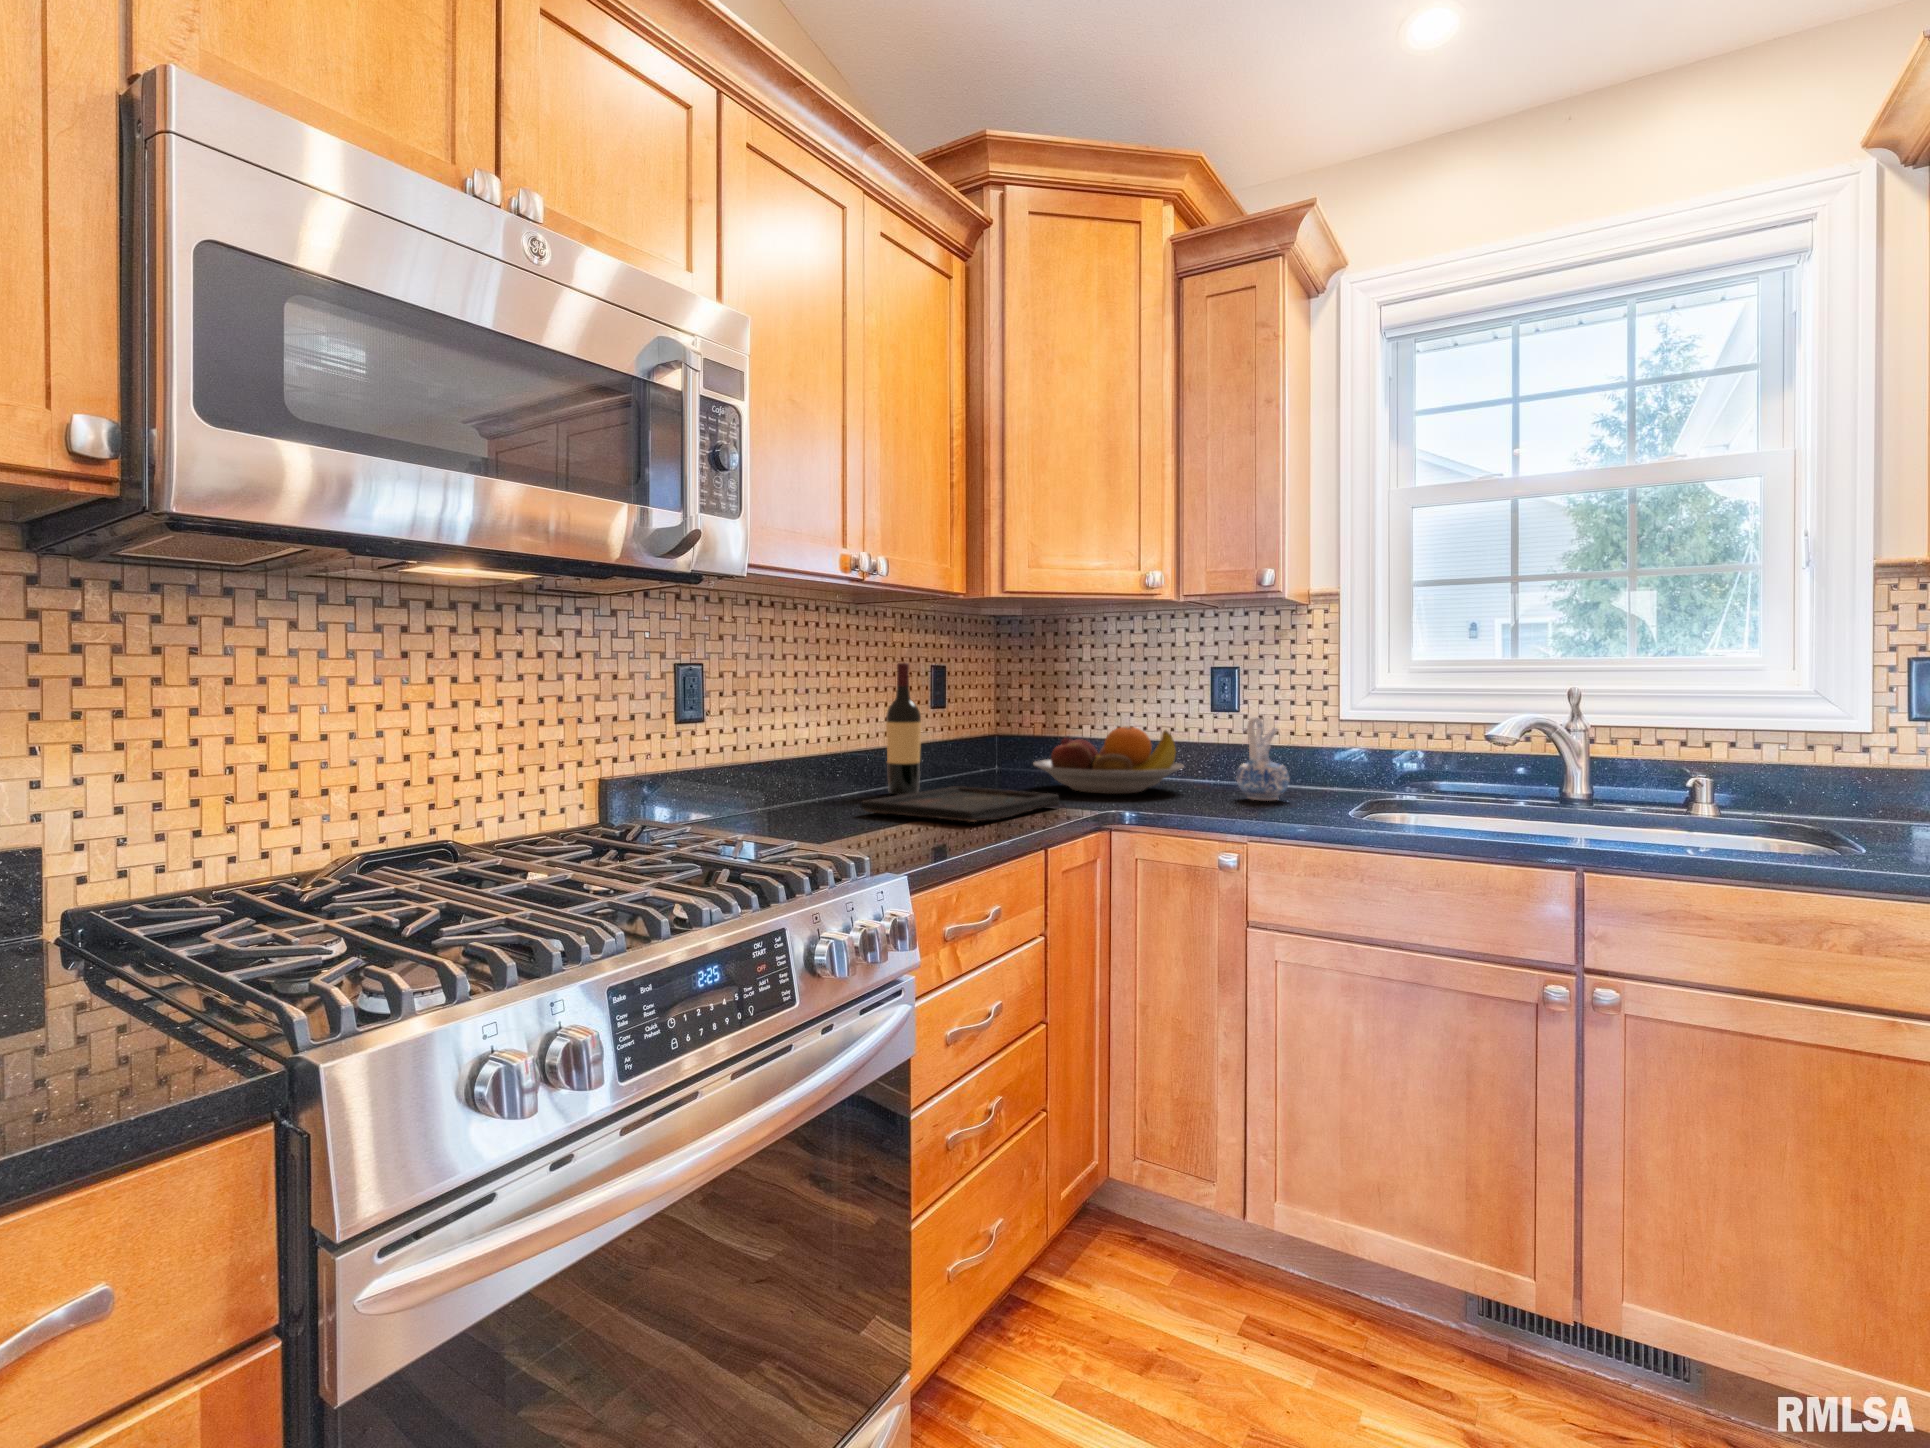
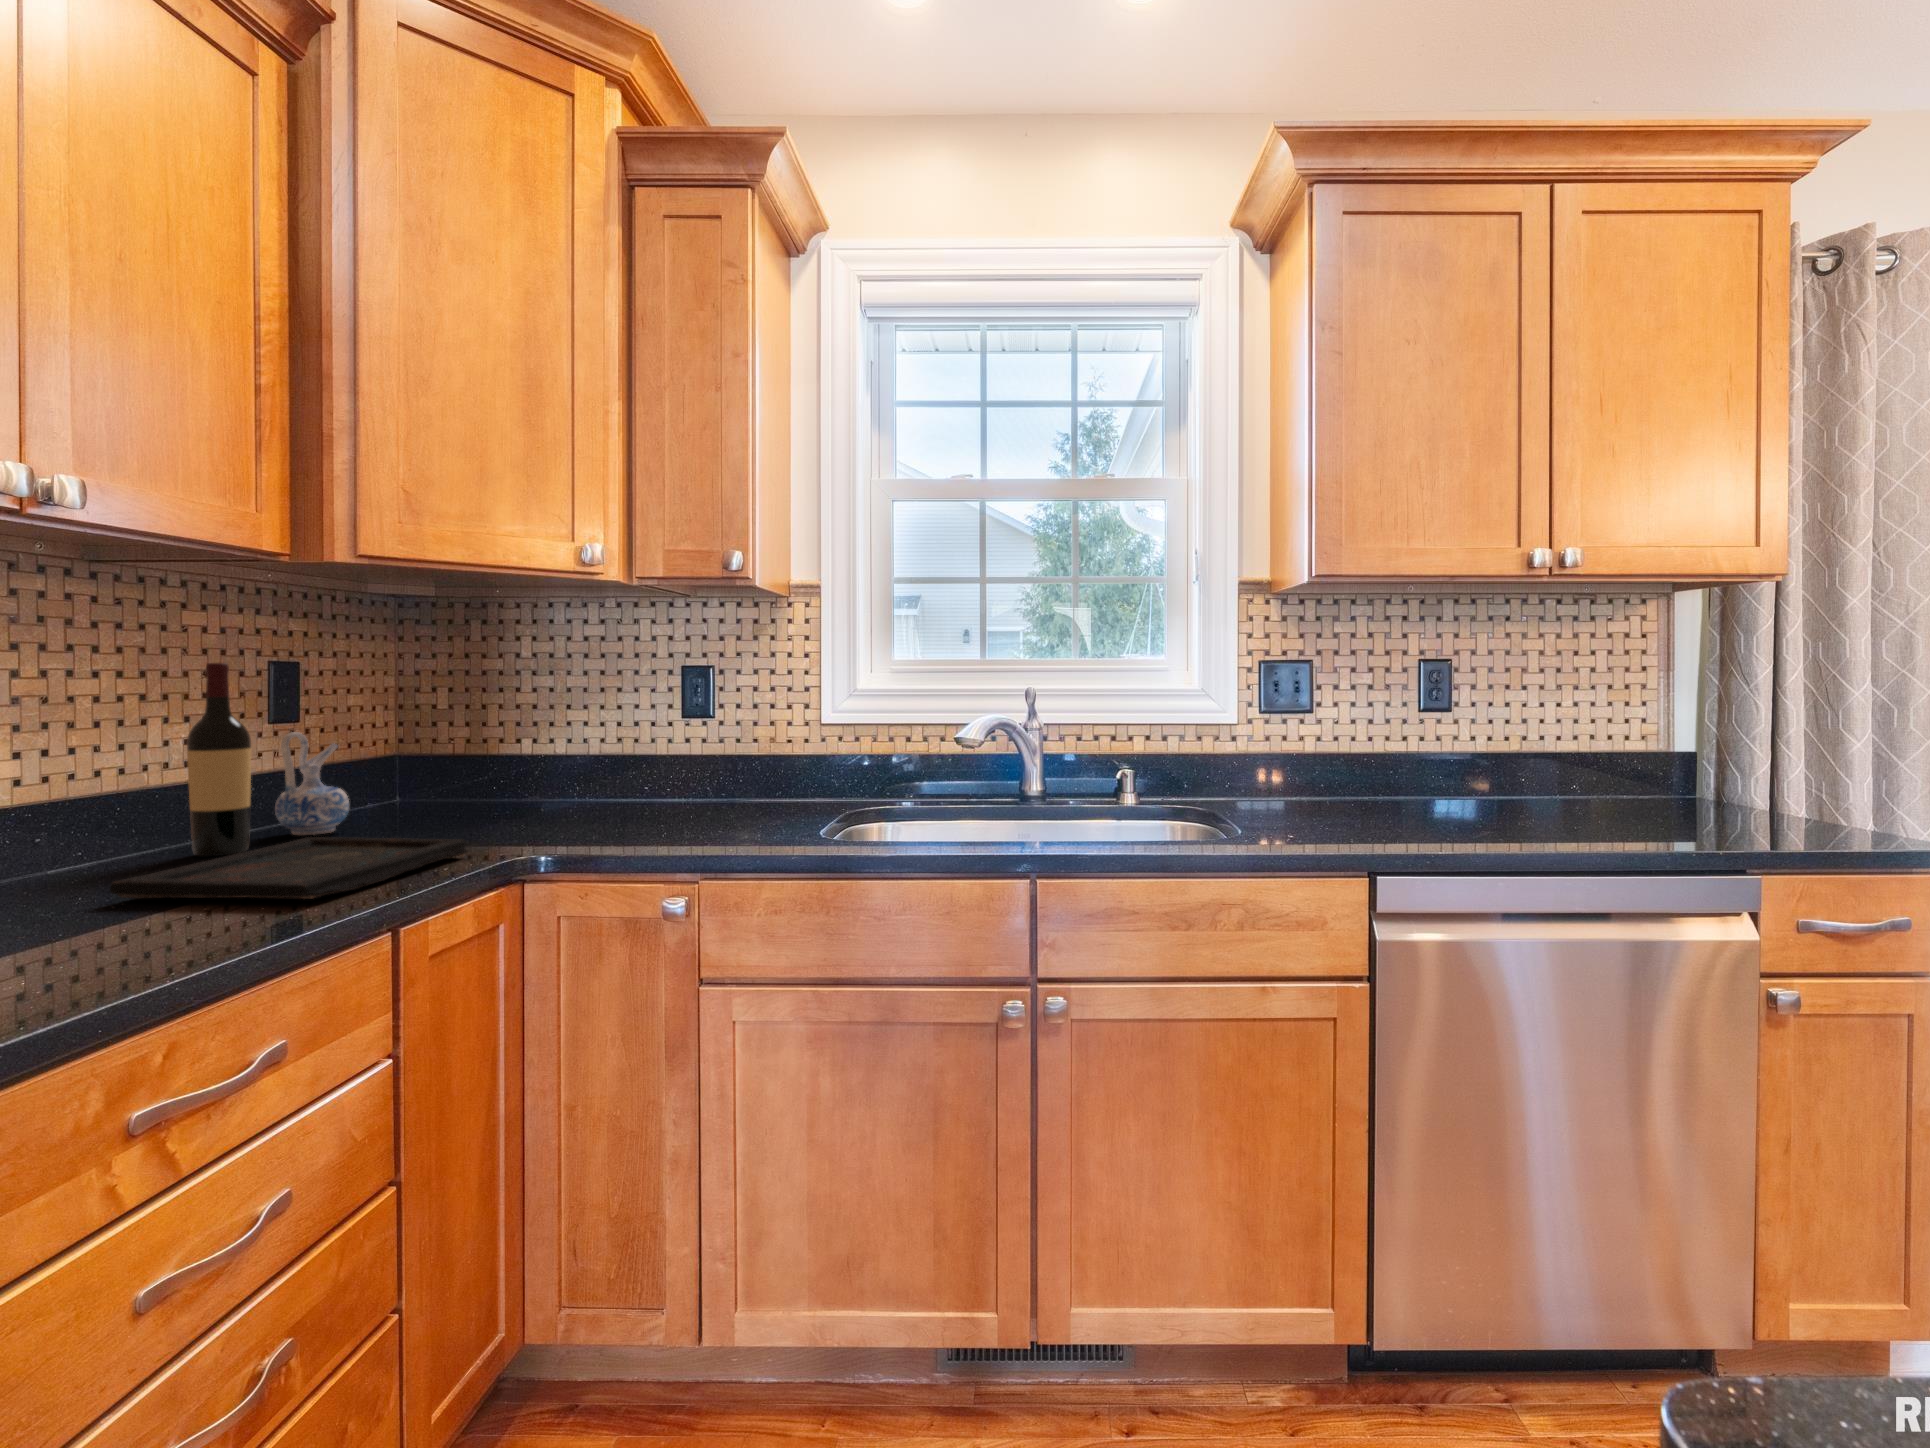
ceramic pitcher: present [1236,717,1289,800] -> present [275,732,349,835]
fruit bowl: present [1033,727,1184,794] -> none [440,741,645,827]

